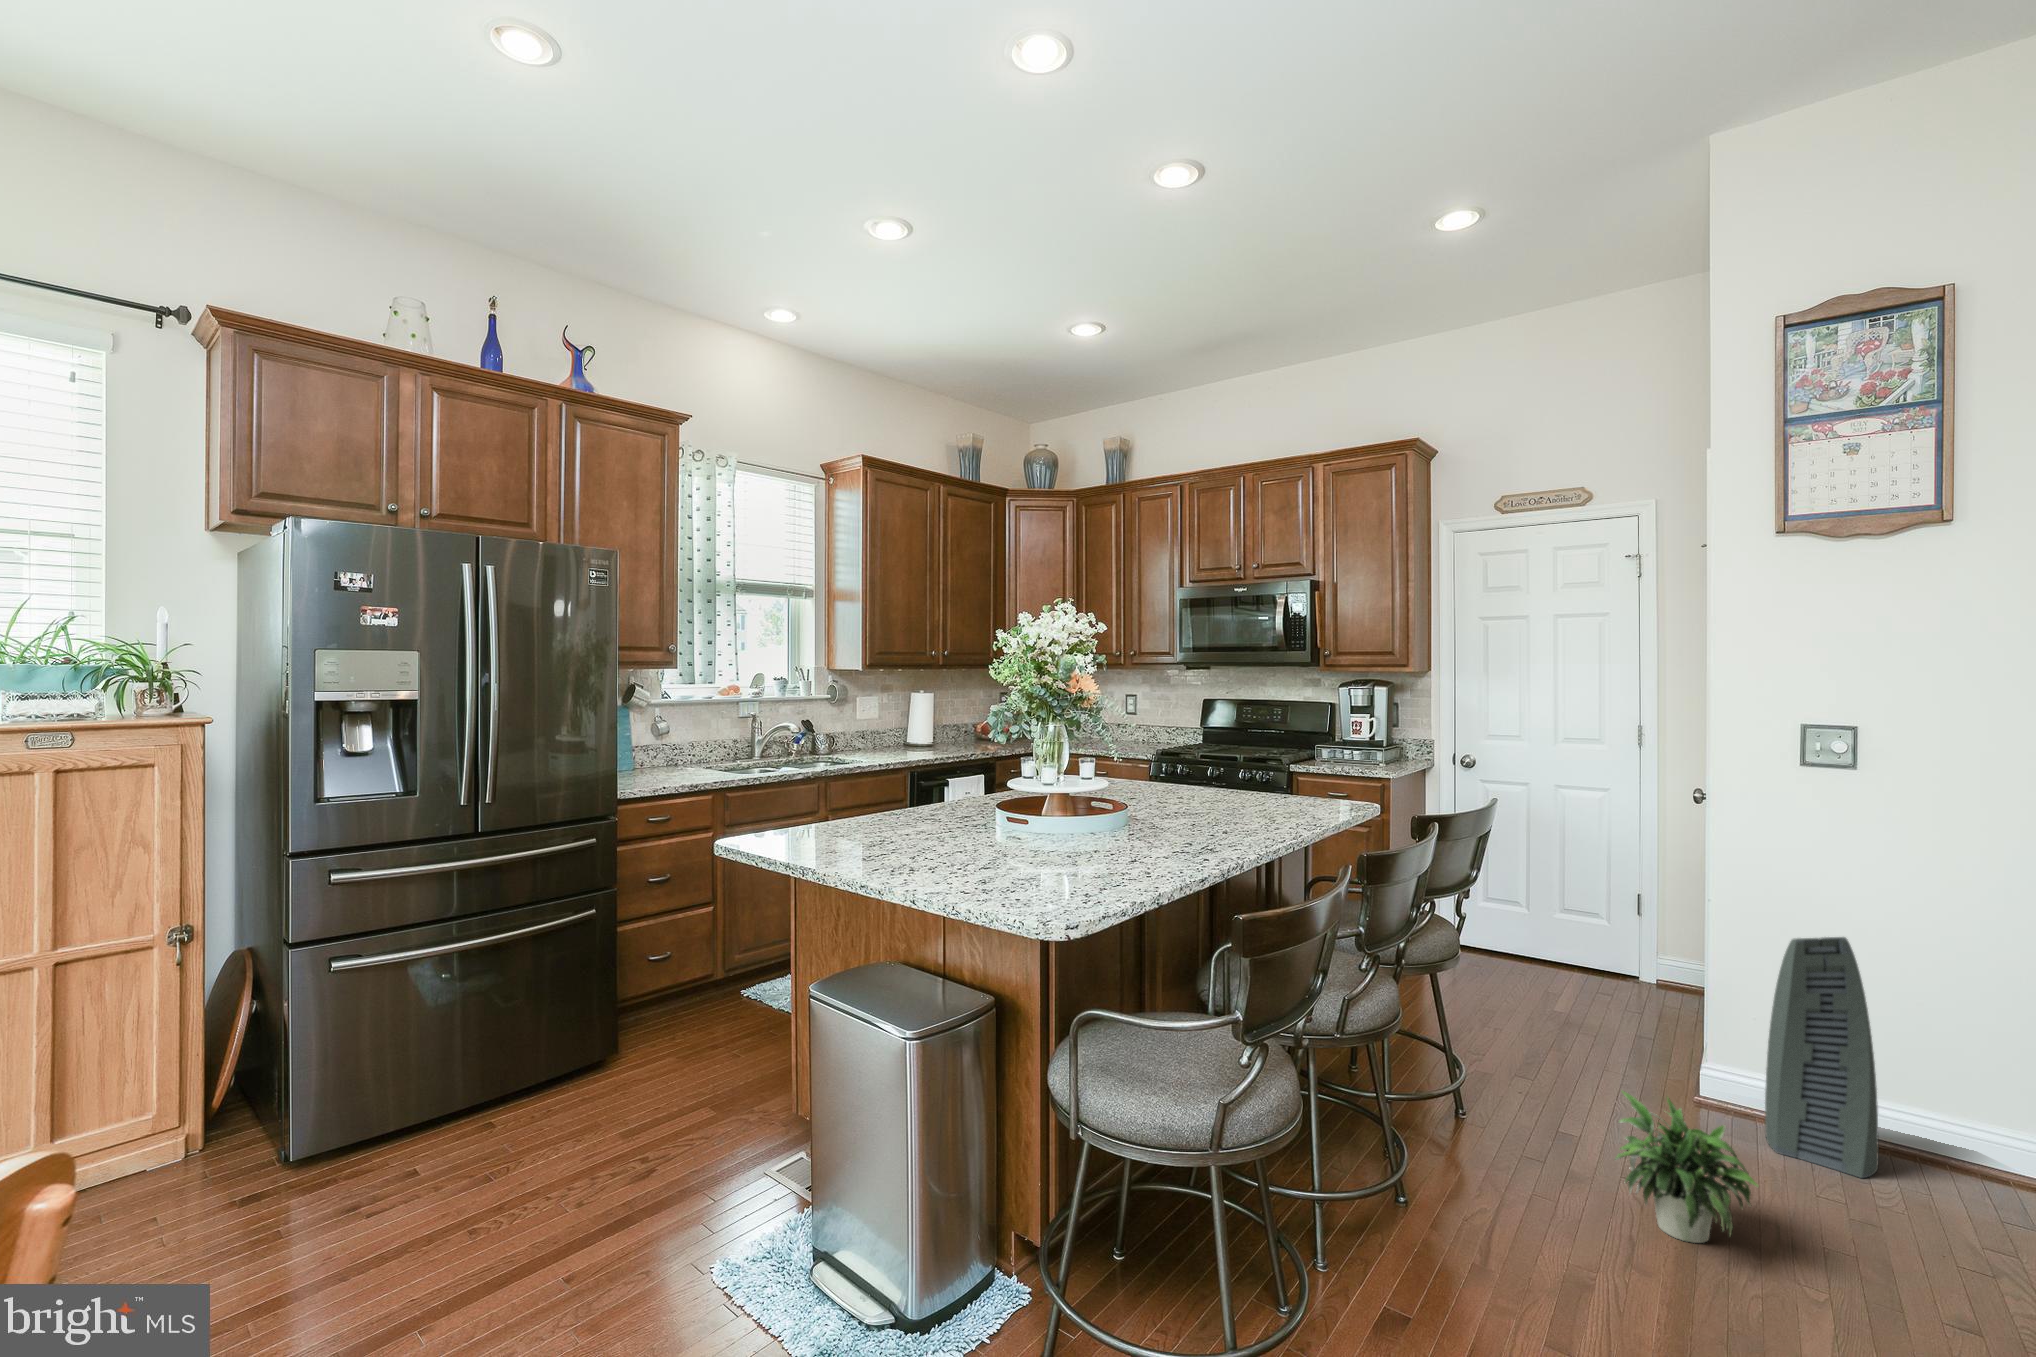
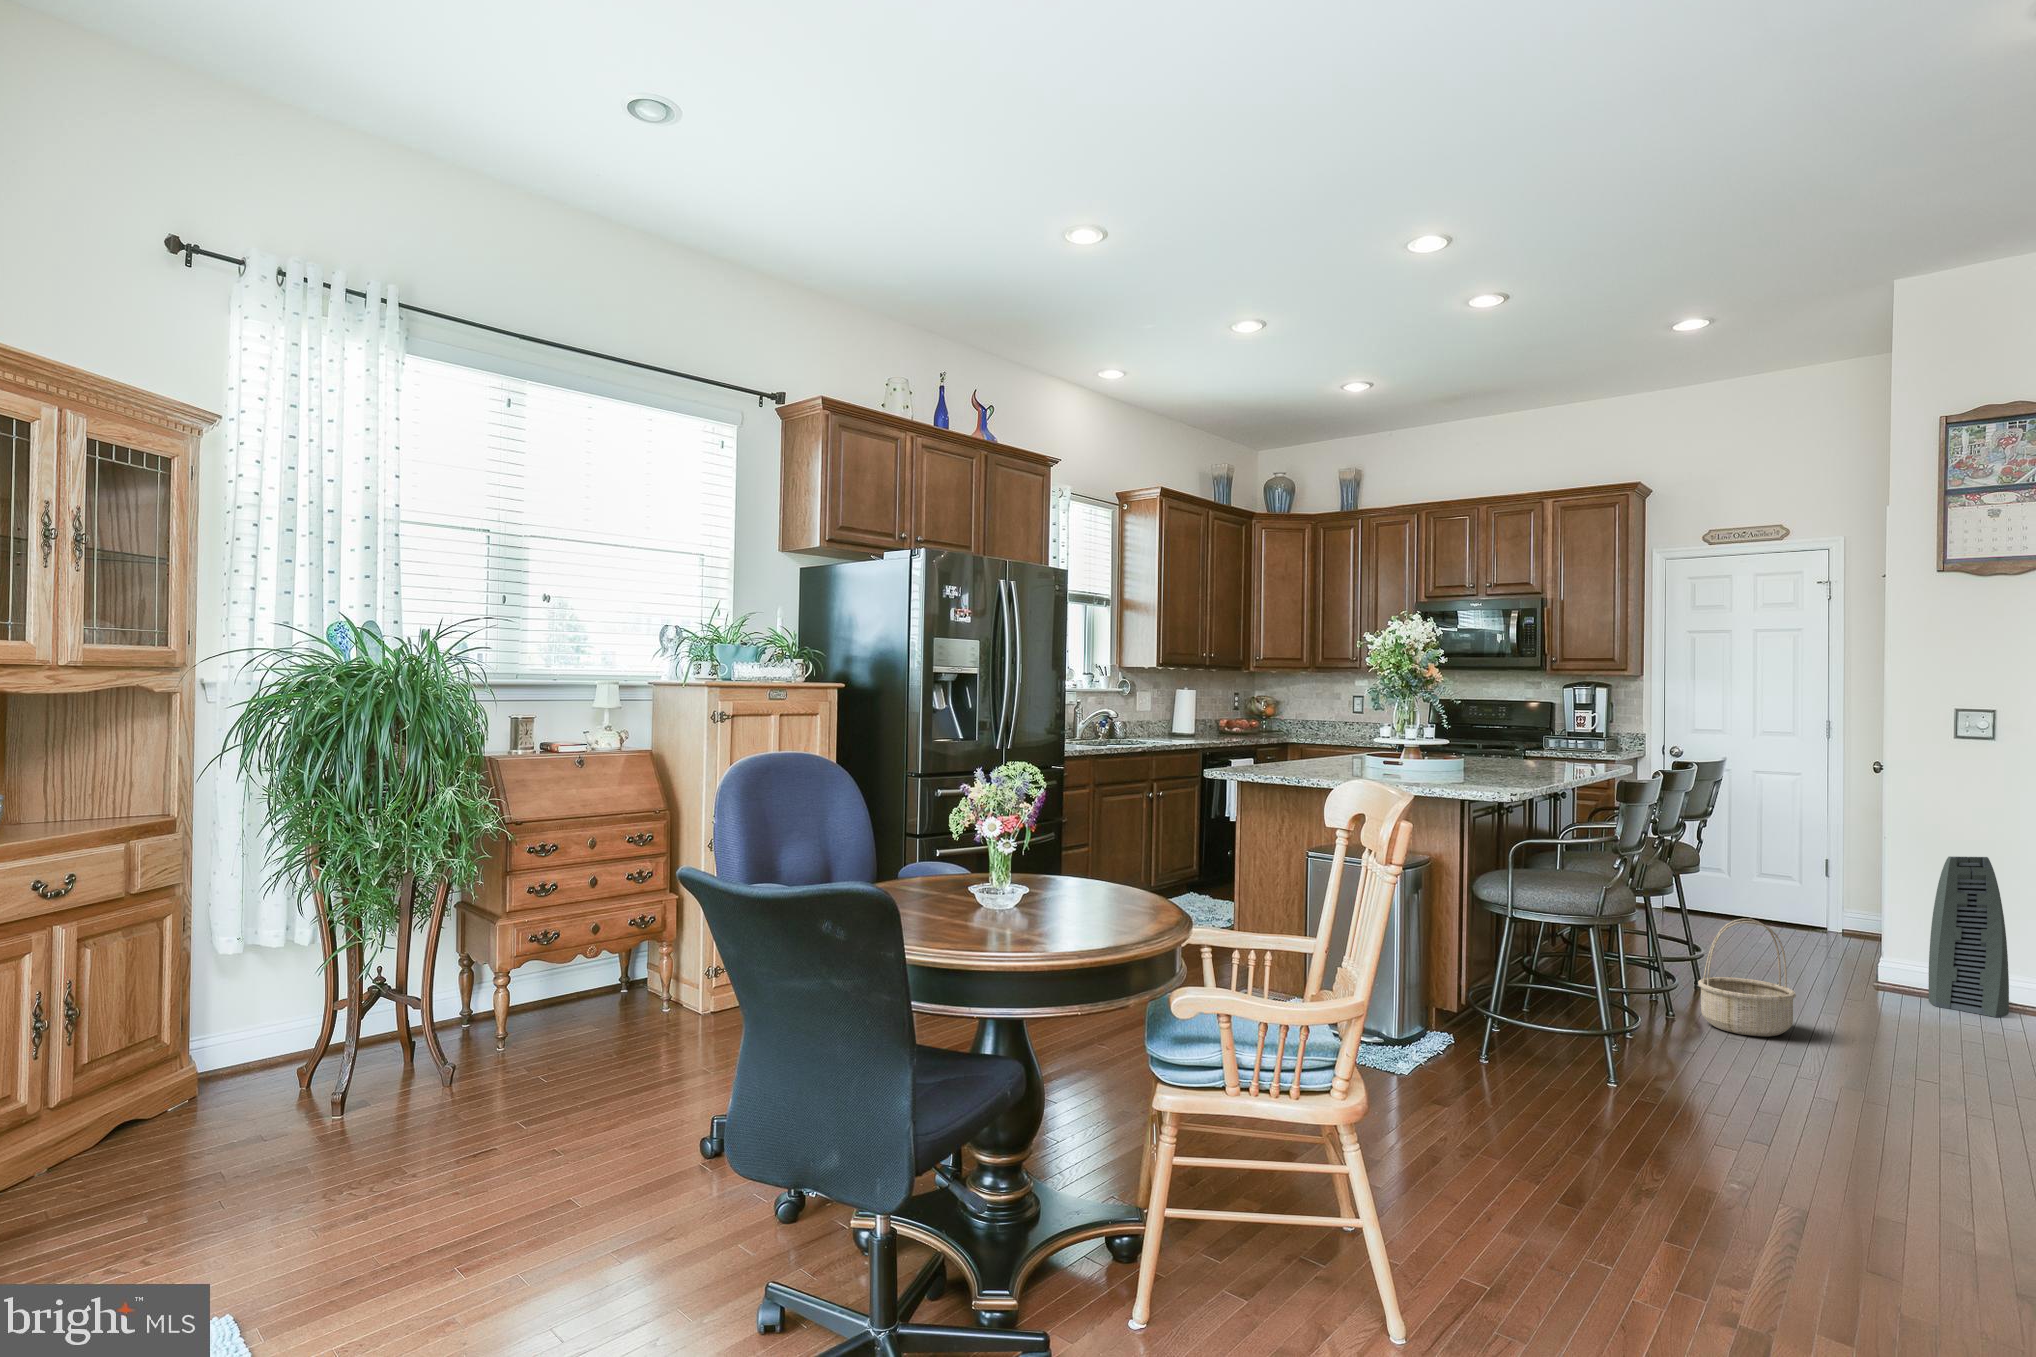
basket: none [1429,1075,1573,1271] -> present [1698,919,1796,1037]
potted plant: present [1615,1091,1758,1243] -> none [1821,945,1919,1033]

